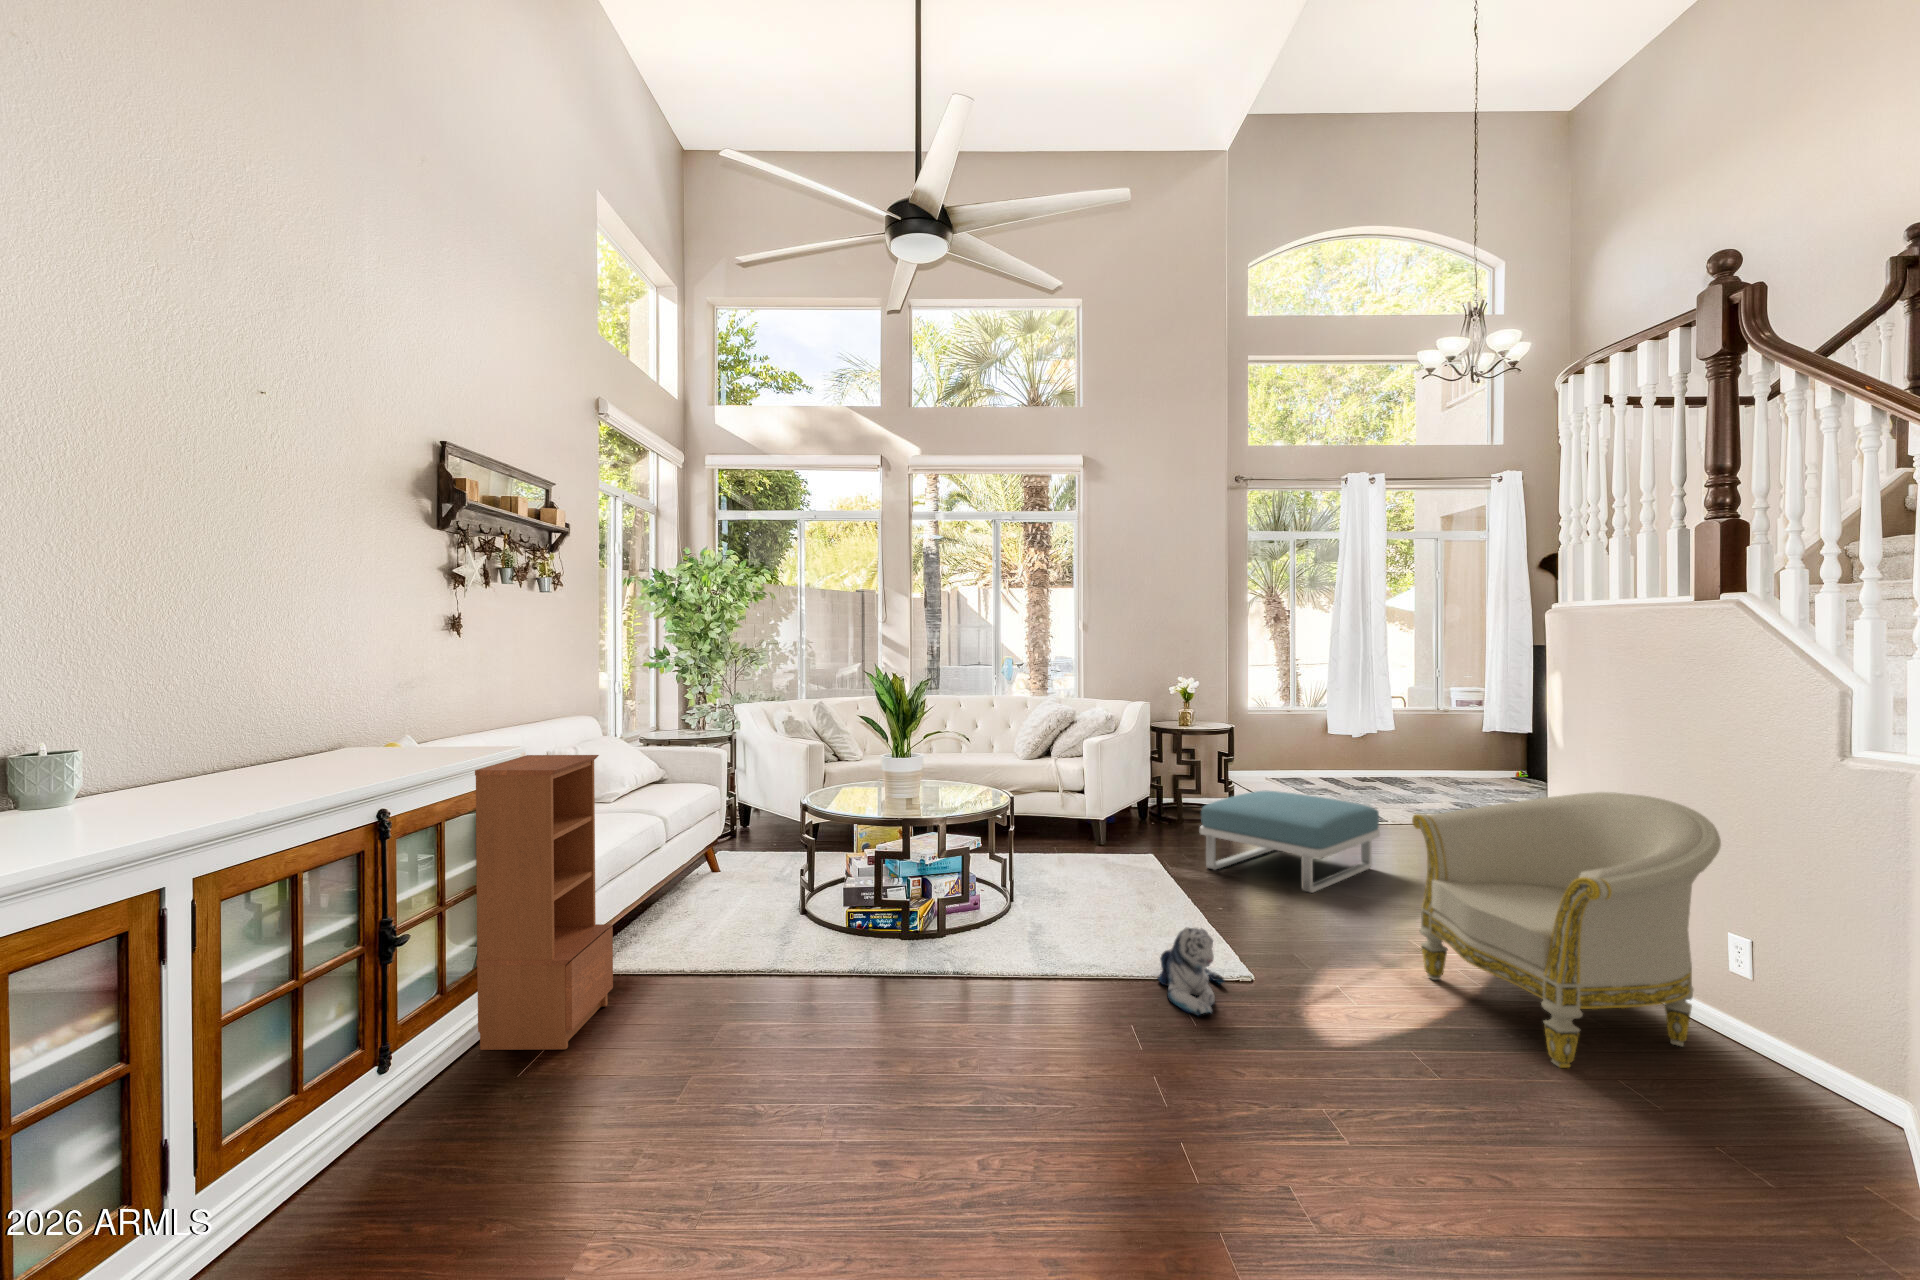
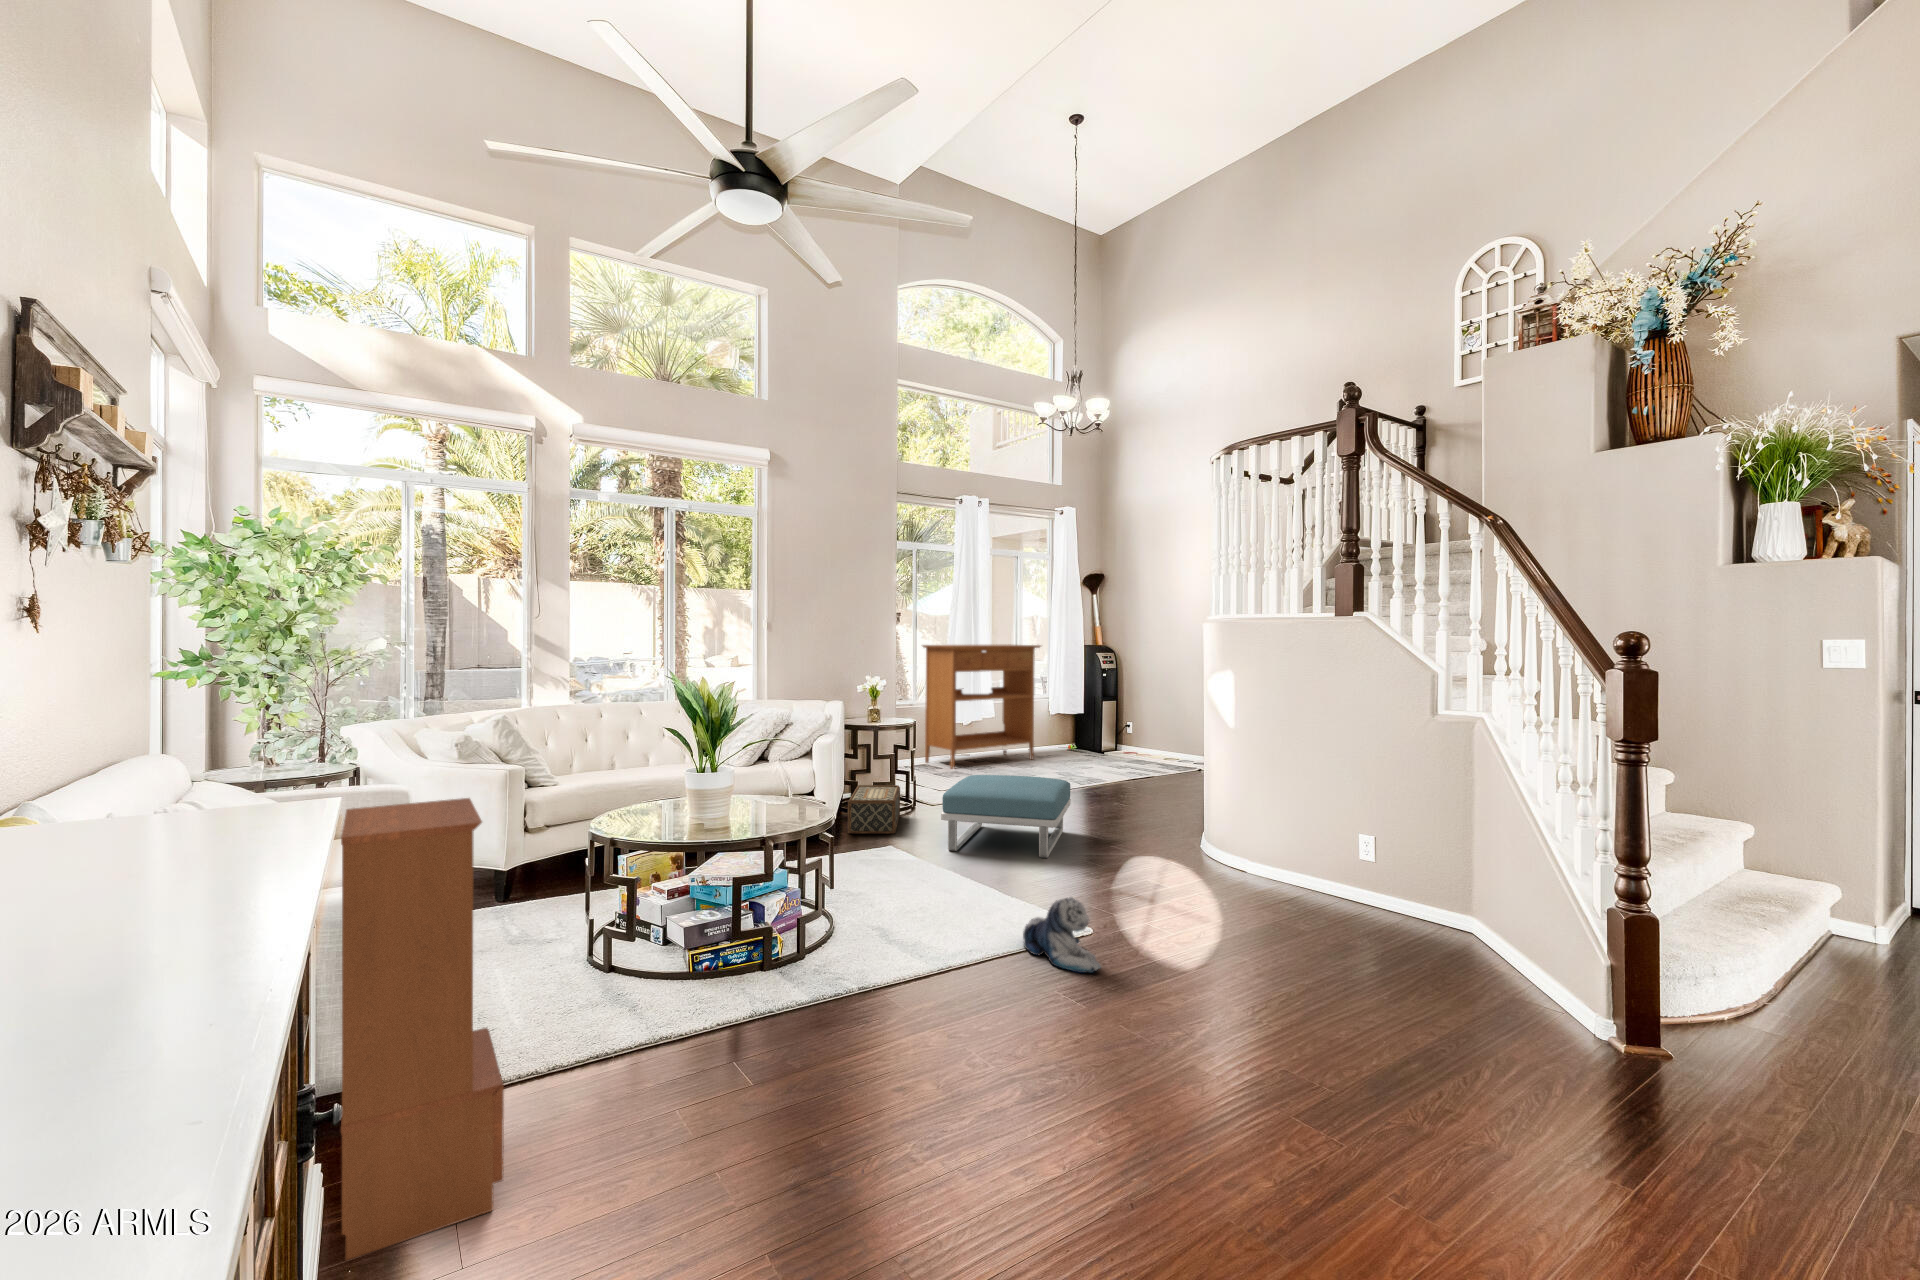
console table: none [1295,645,1457,786] -> present [923,644,1040,769]
woven basket: none [1125,790,1200,844] -> present [848,785,900,834]
armchair: present [1412,792,1721,1068] -> none [1171,751,1385,949]

